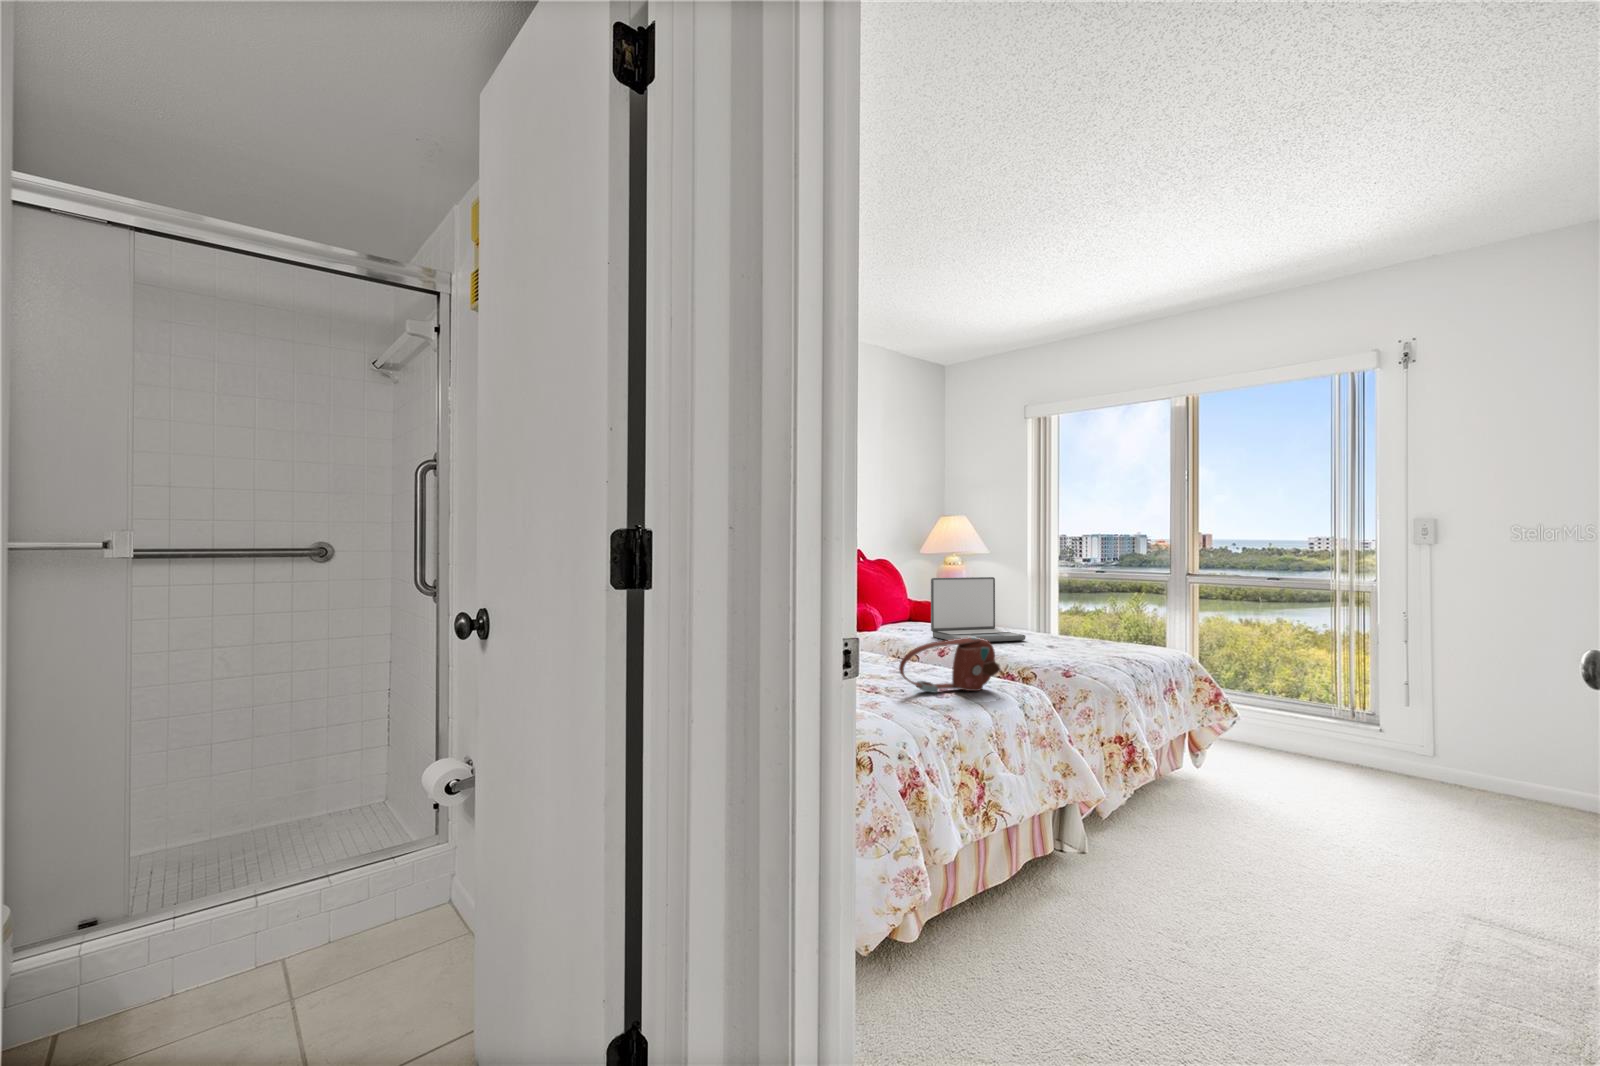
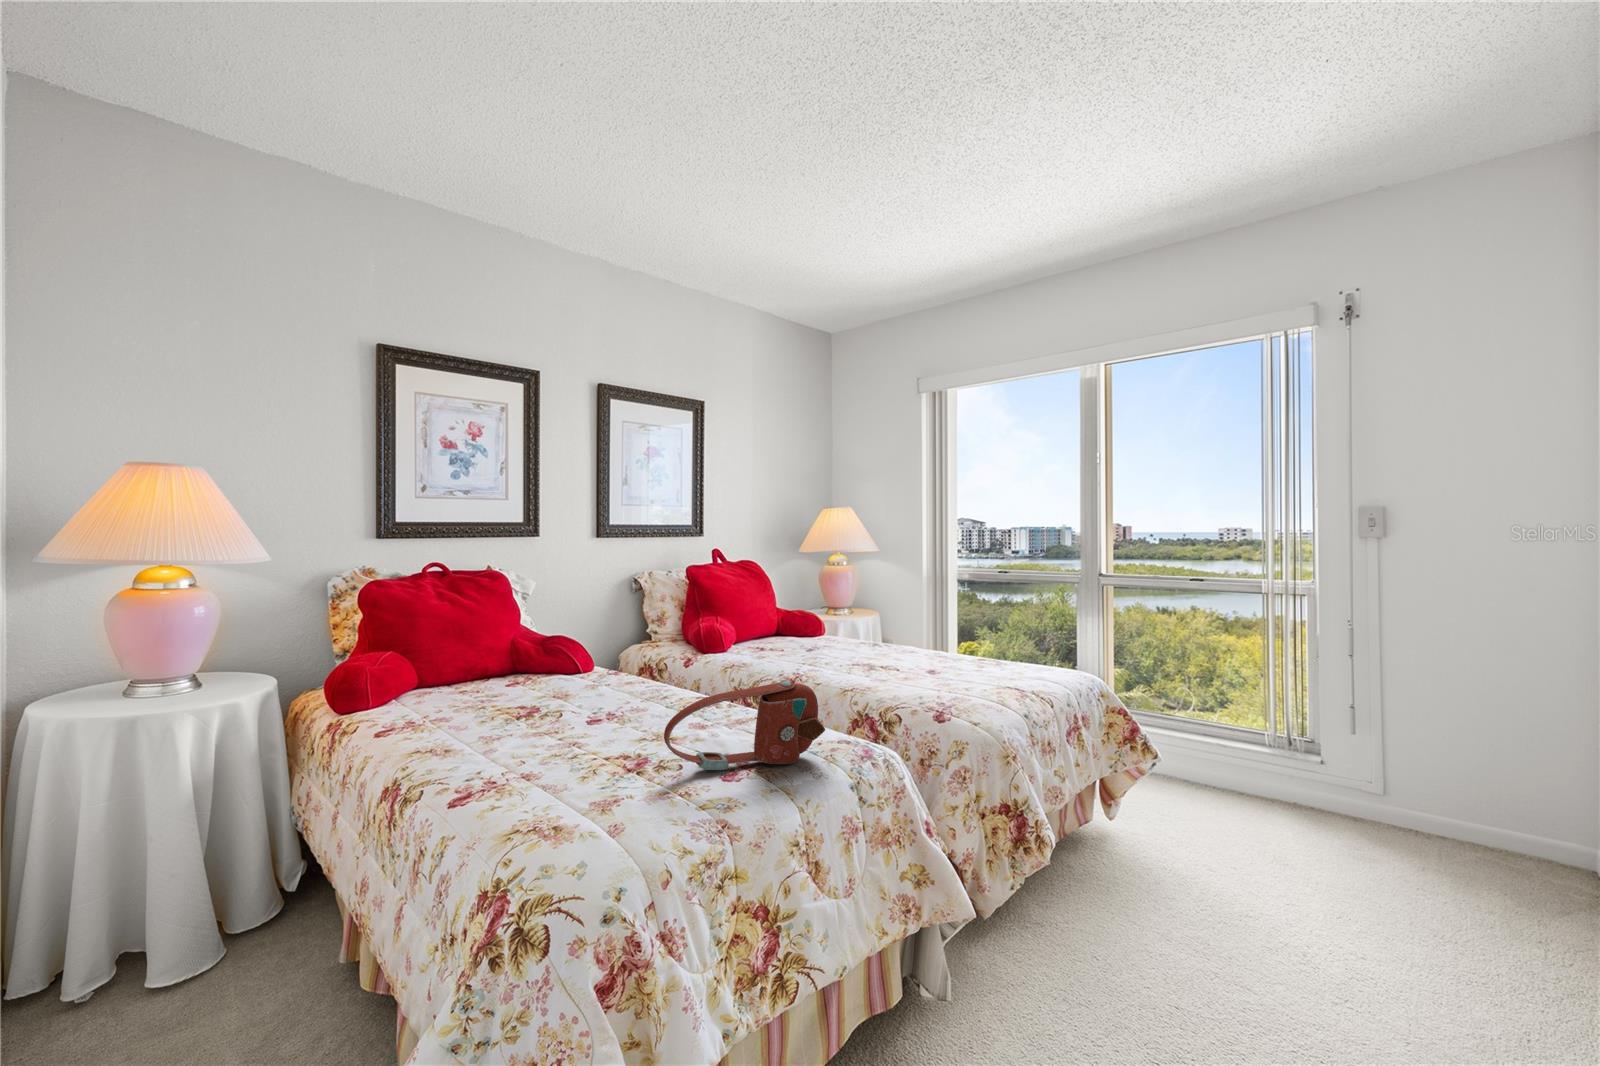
laptop: present [931,577,1026,642] -> none [780,582,898,671]

